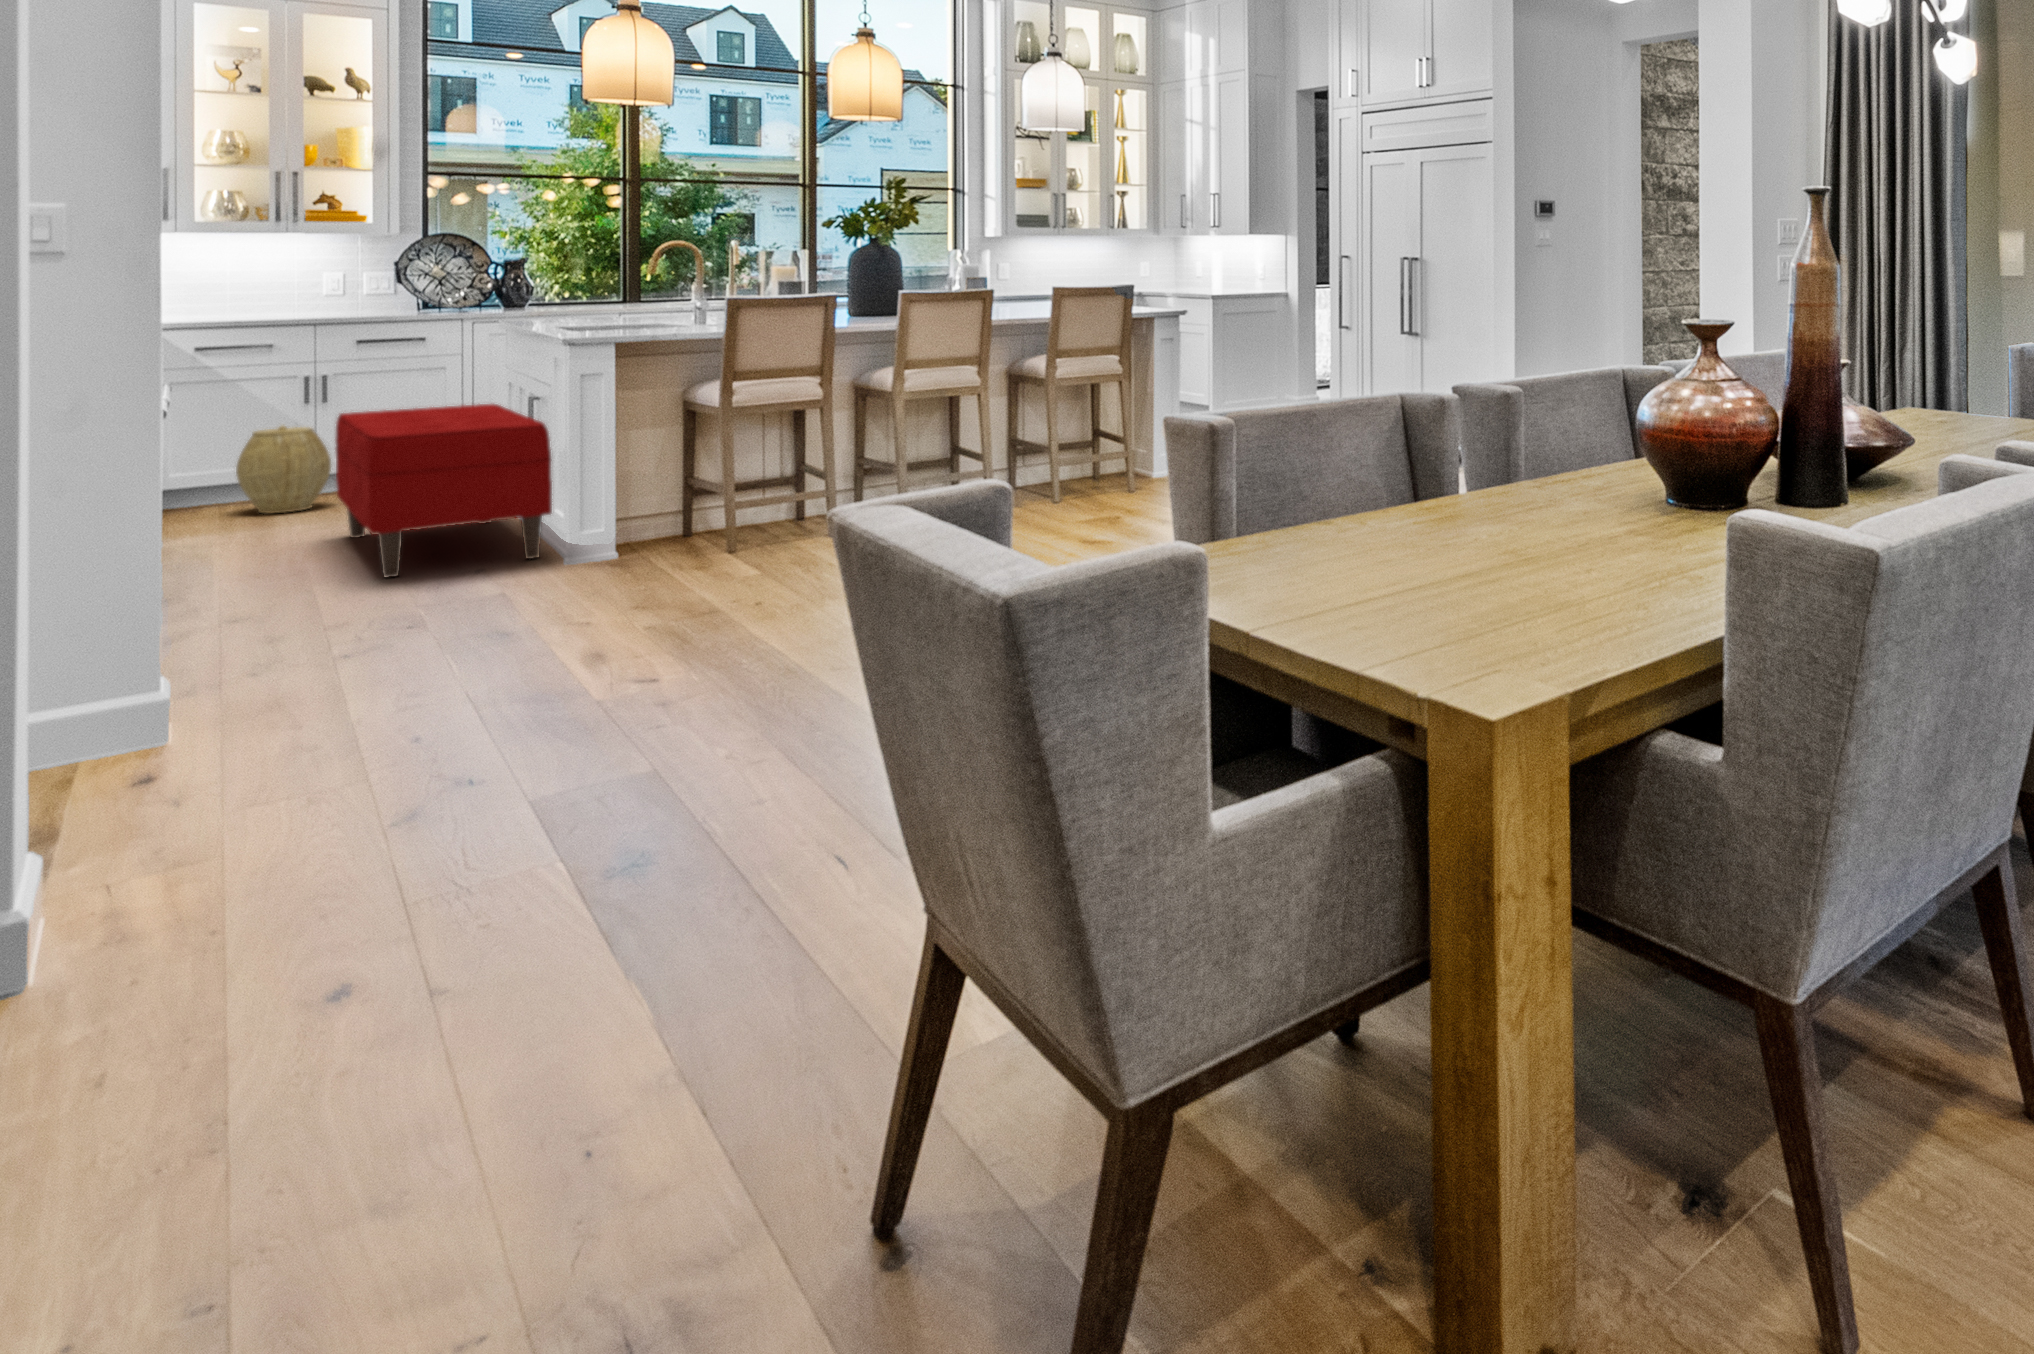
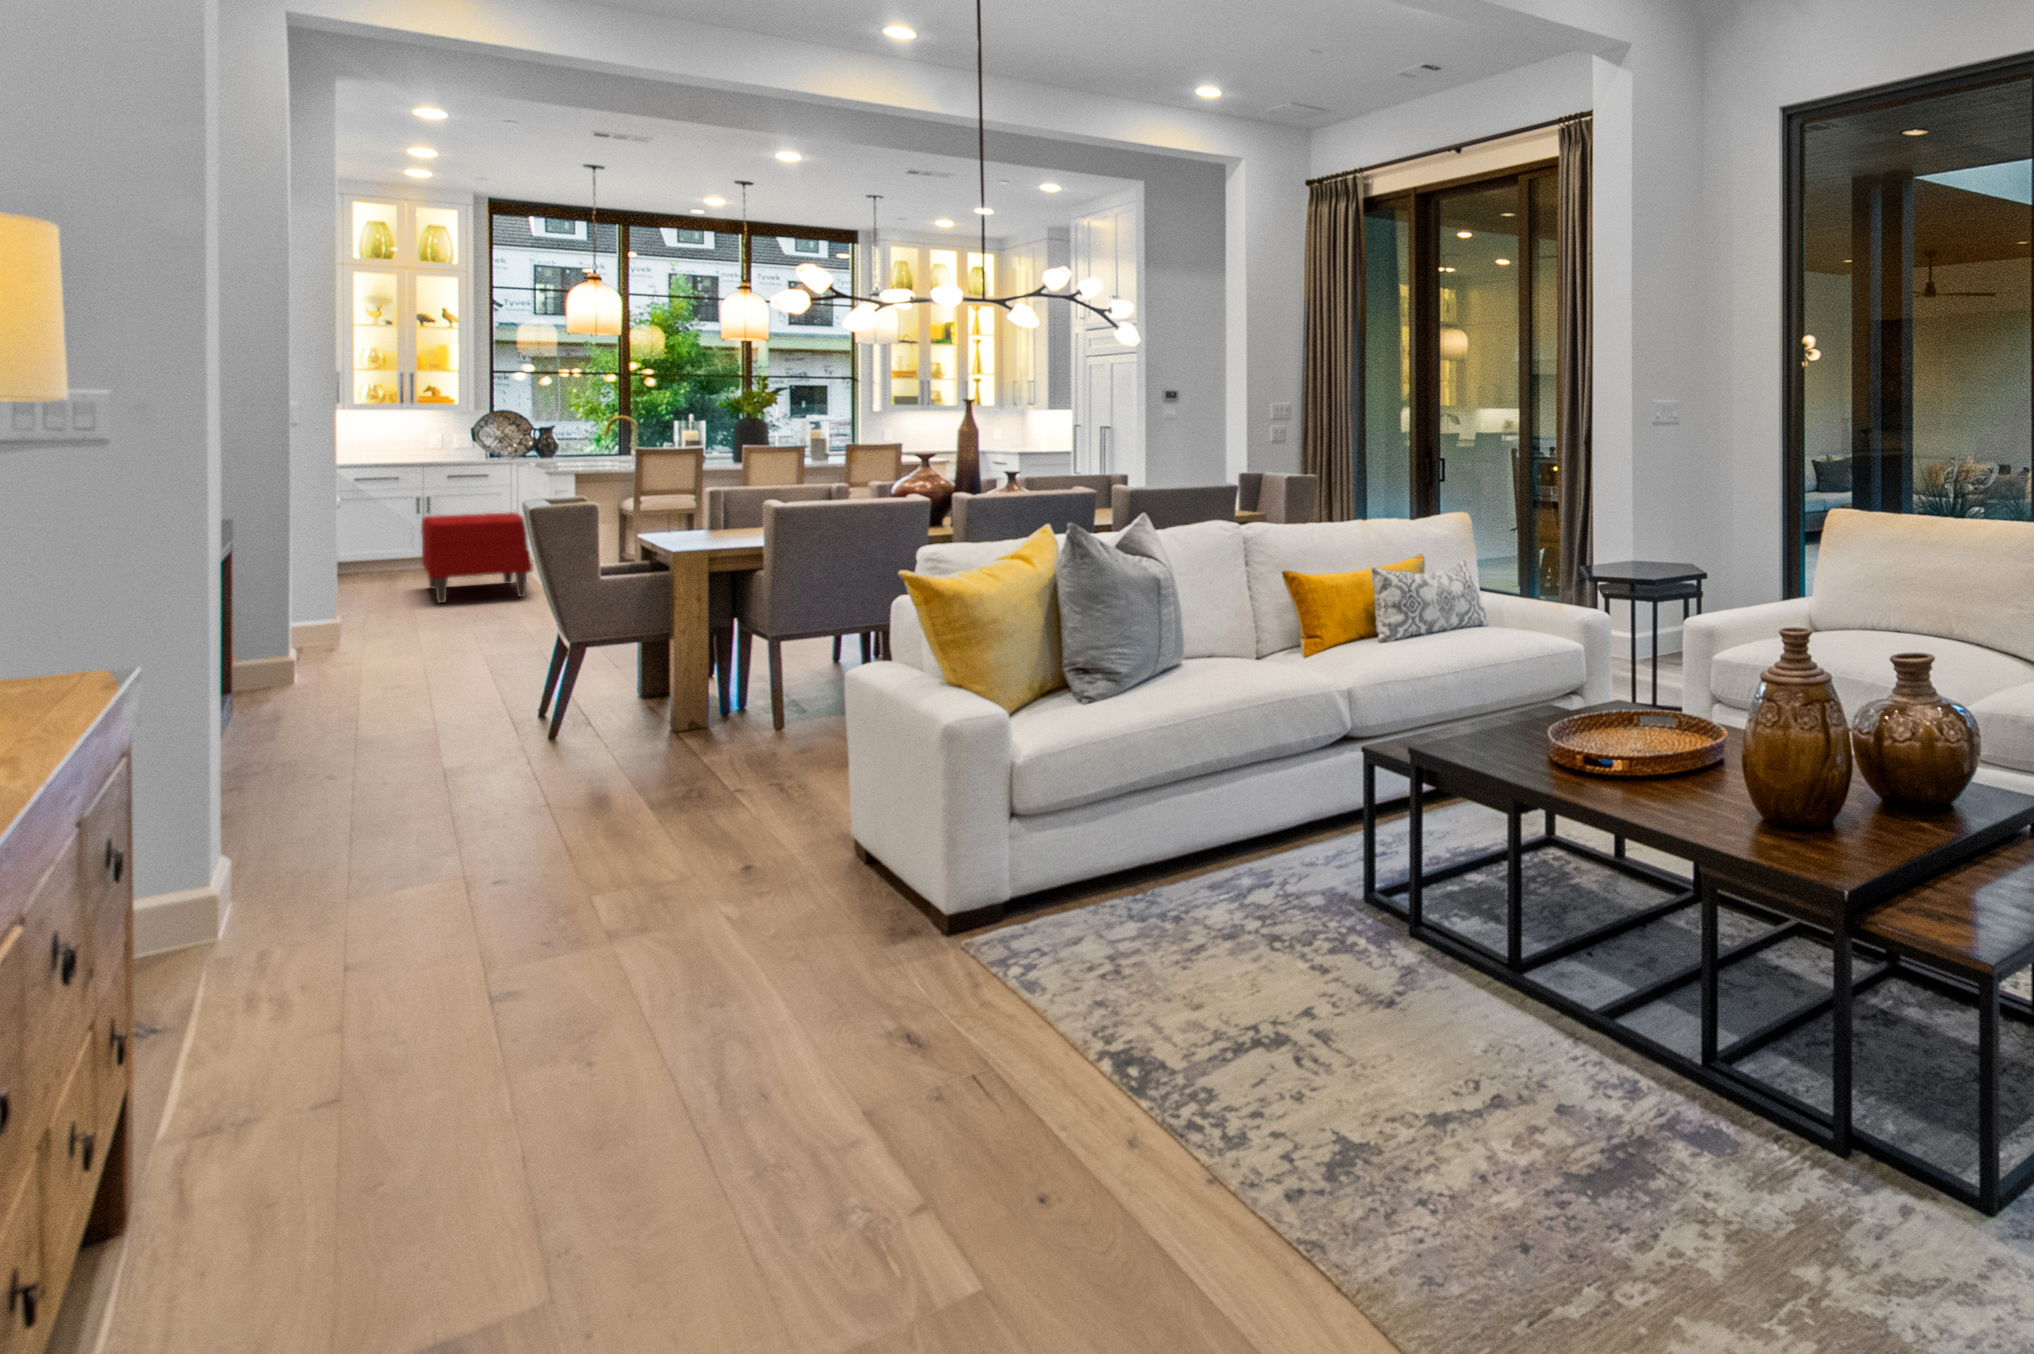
woven basket: present [236,426,331,514] -> none [372,526,427,579]

